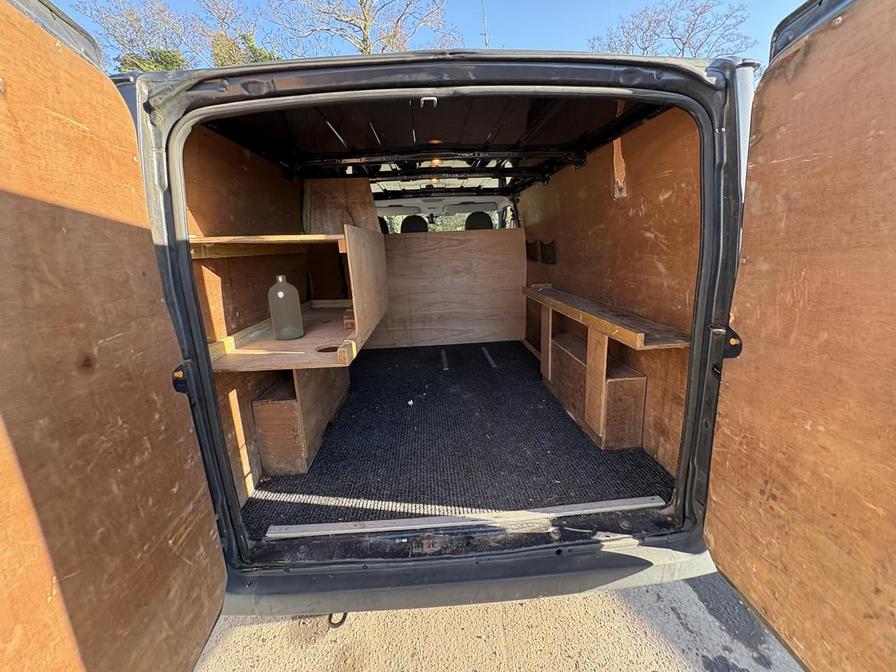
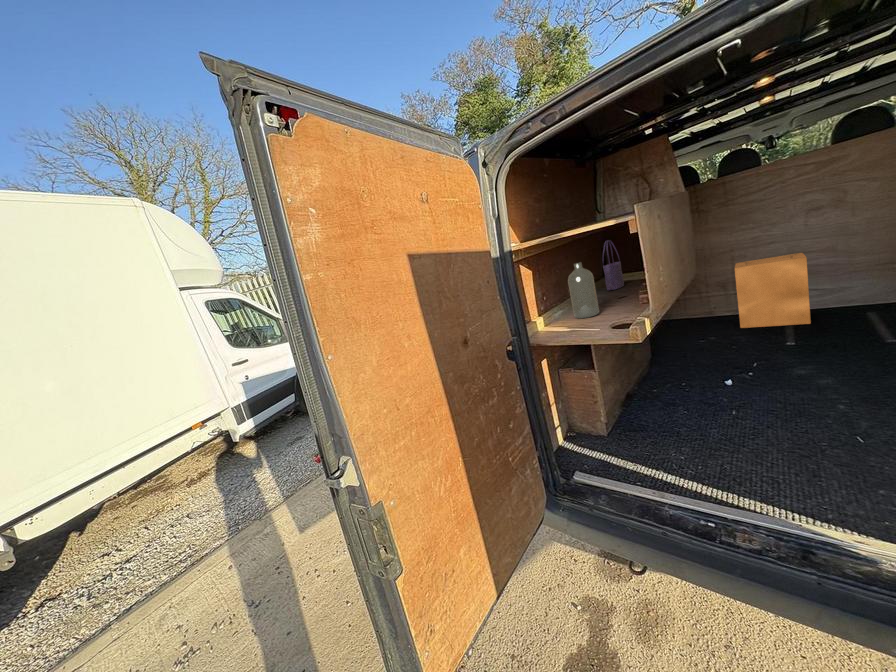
tote bag: none [308,259,329,312] -> present [603,240,624,290]
cardboard box: none [416,299,460,356] -> present [735,253,811,328]

